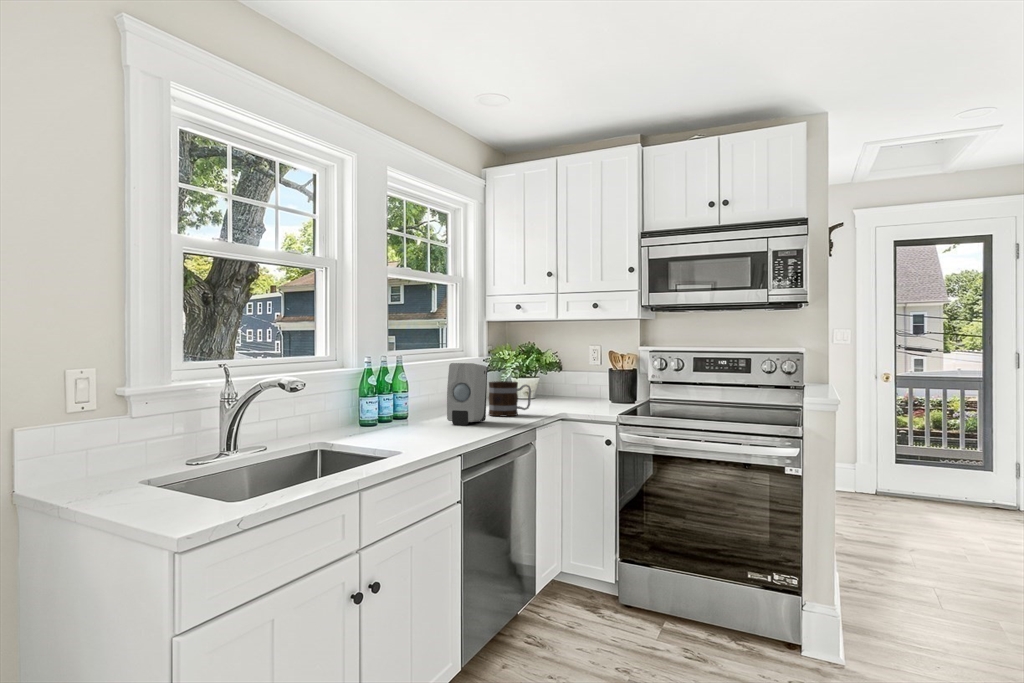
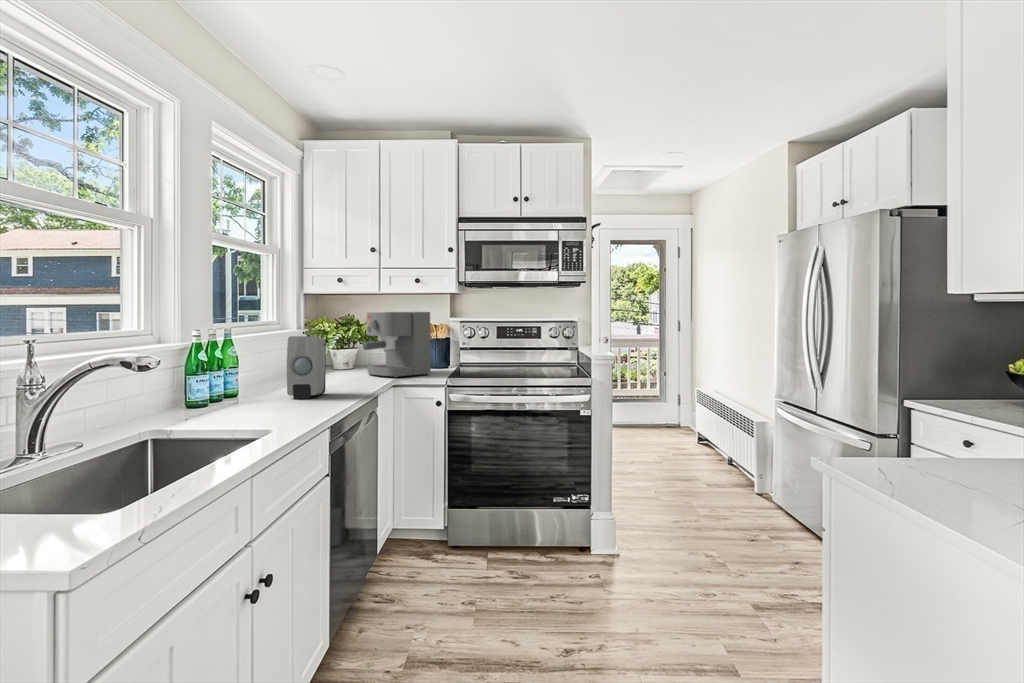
coffee maker: none [533,340,607,410] -> present [363,312,431,378]
mug: present [489,381,531,416] -> none [322,353,365,387]

